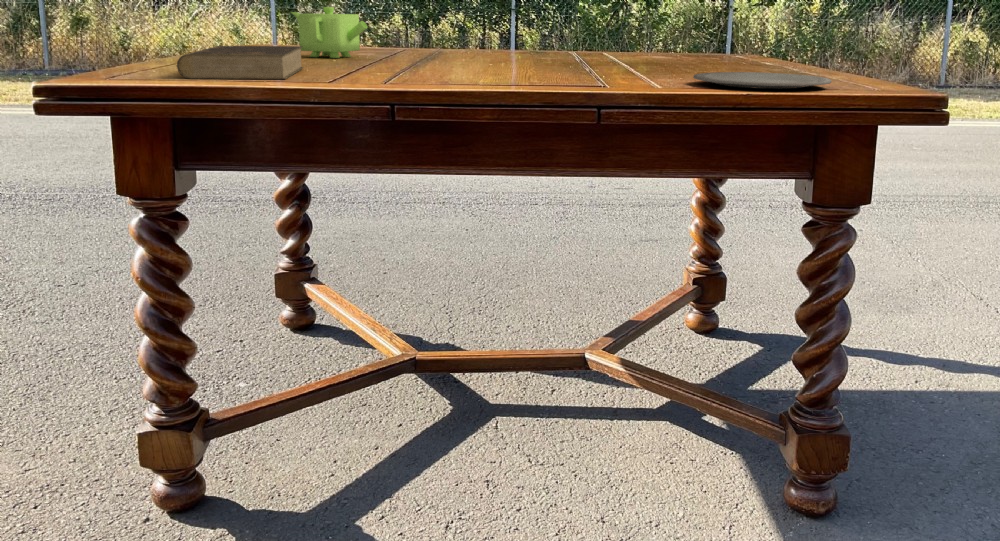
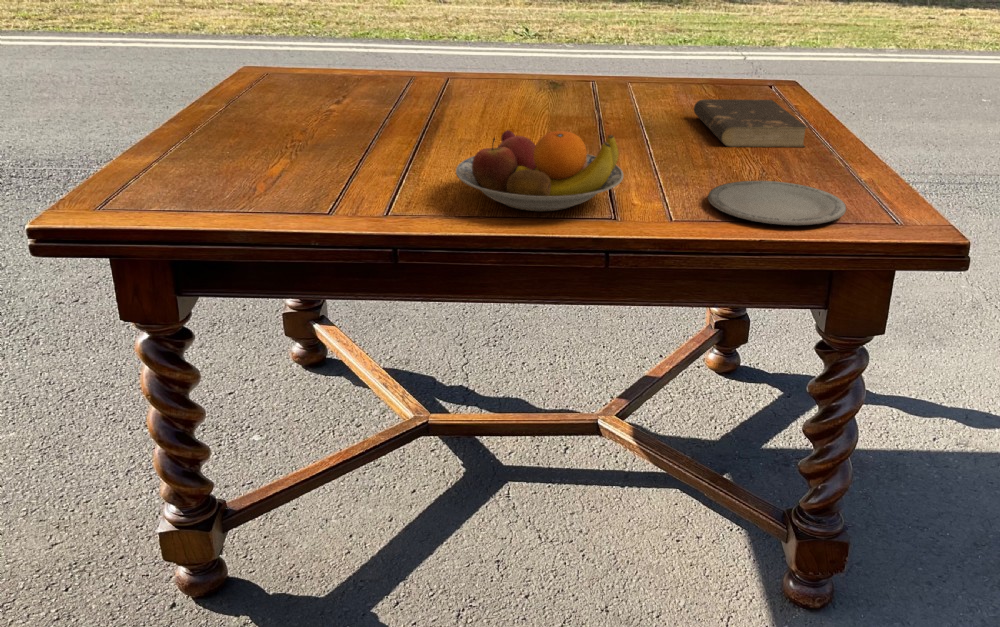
teapot: present [291,7,367,58] -> none [297,59,378,115]
fruit bowl: none [443,8,609,84] -> present [456,130,623,211]
book: present [177,46,303,79] -> present [694,99,808,147]

